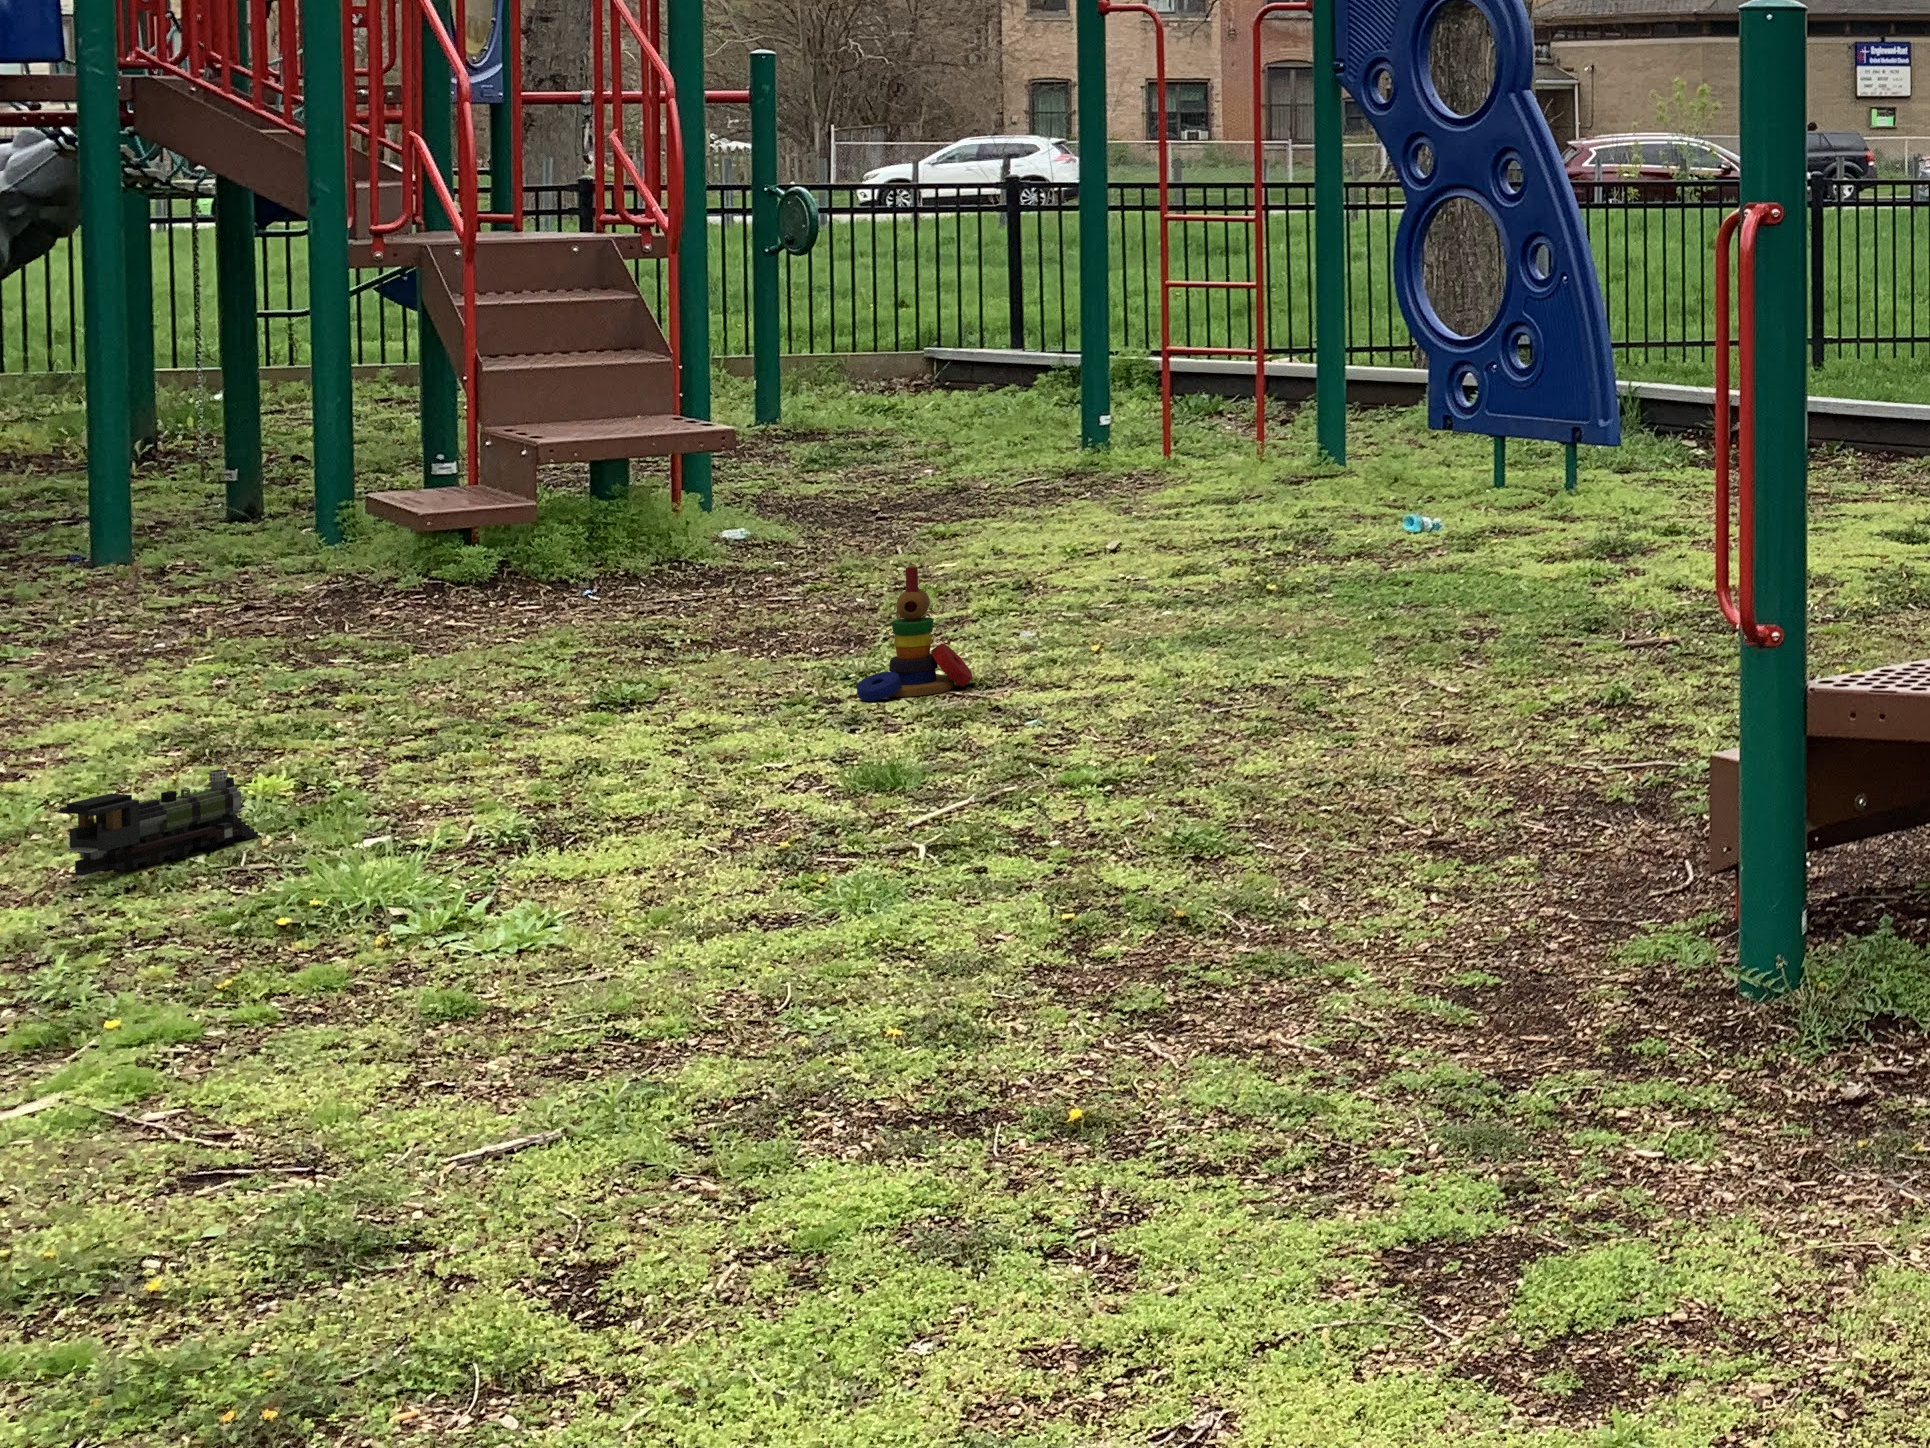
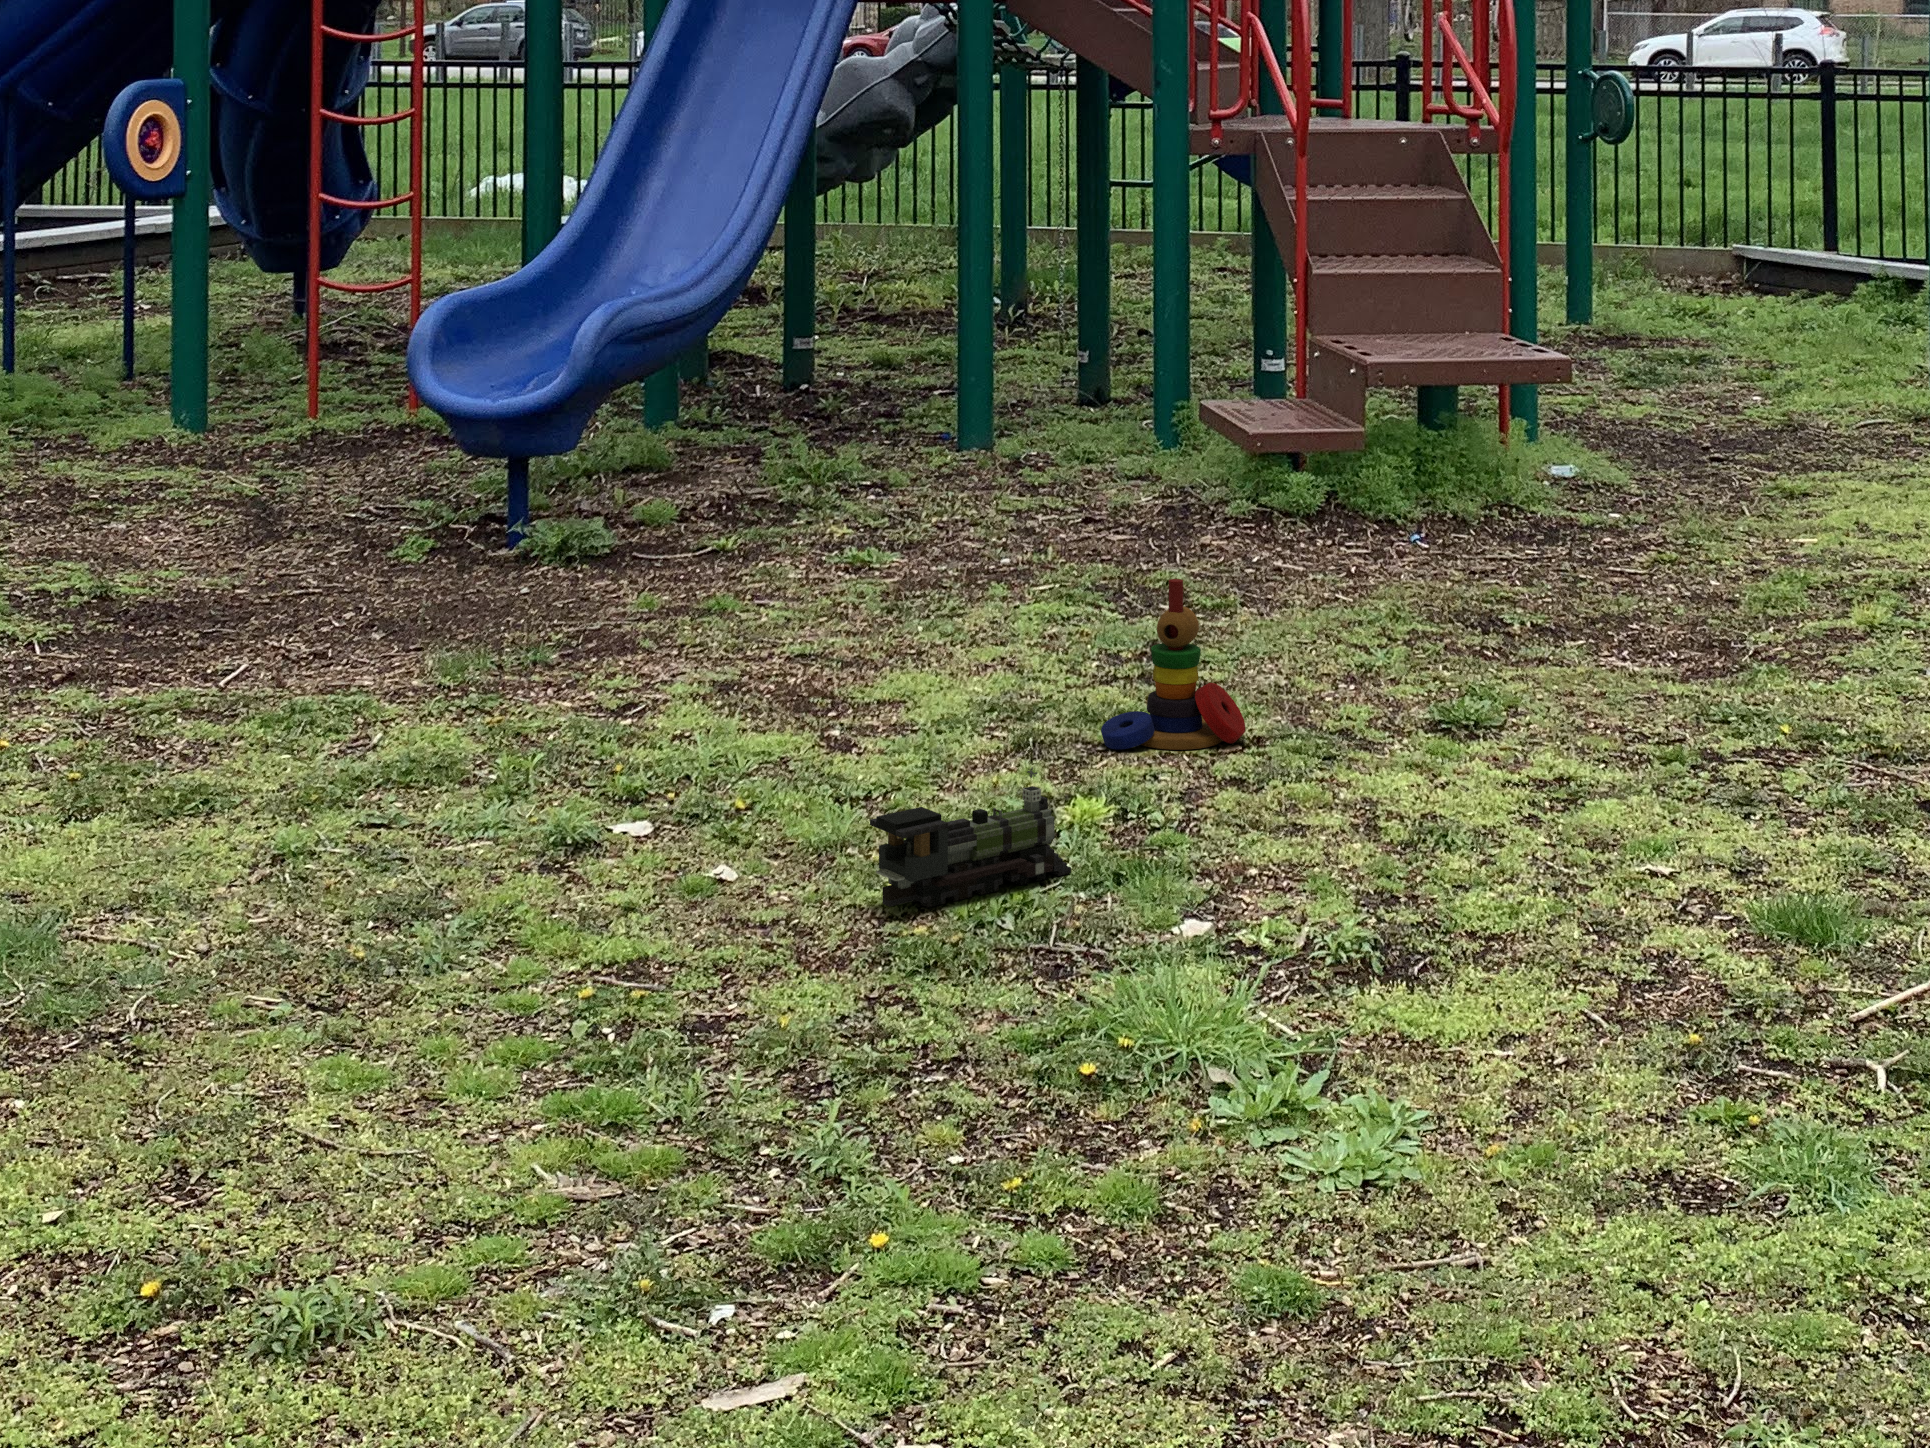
stacking toy: present [856,566,973,701] -> present [1101,579,1245,750]

